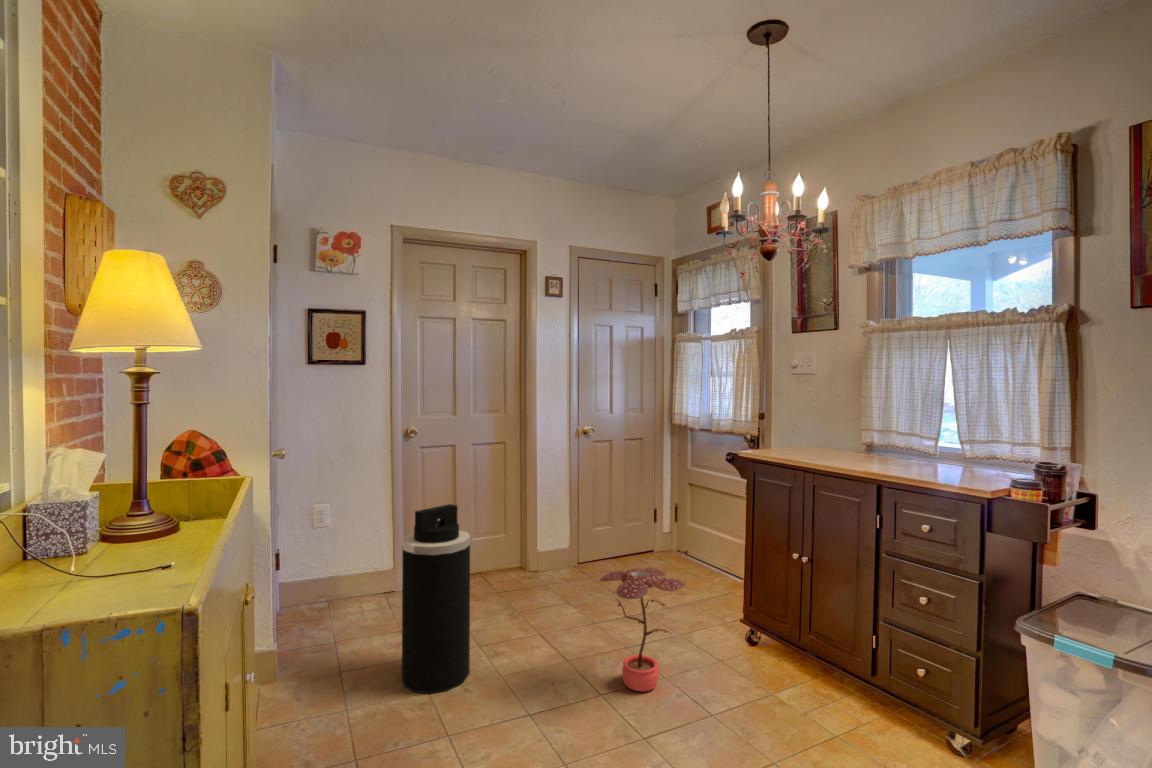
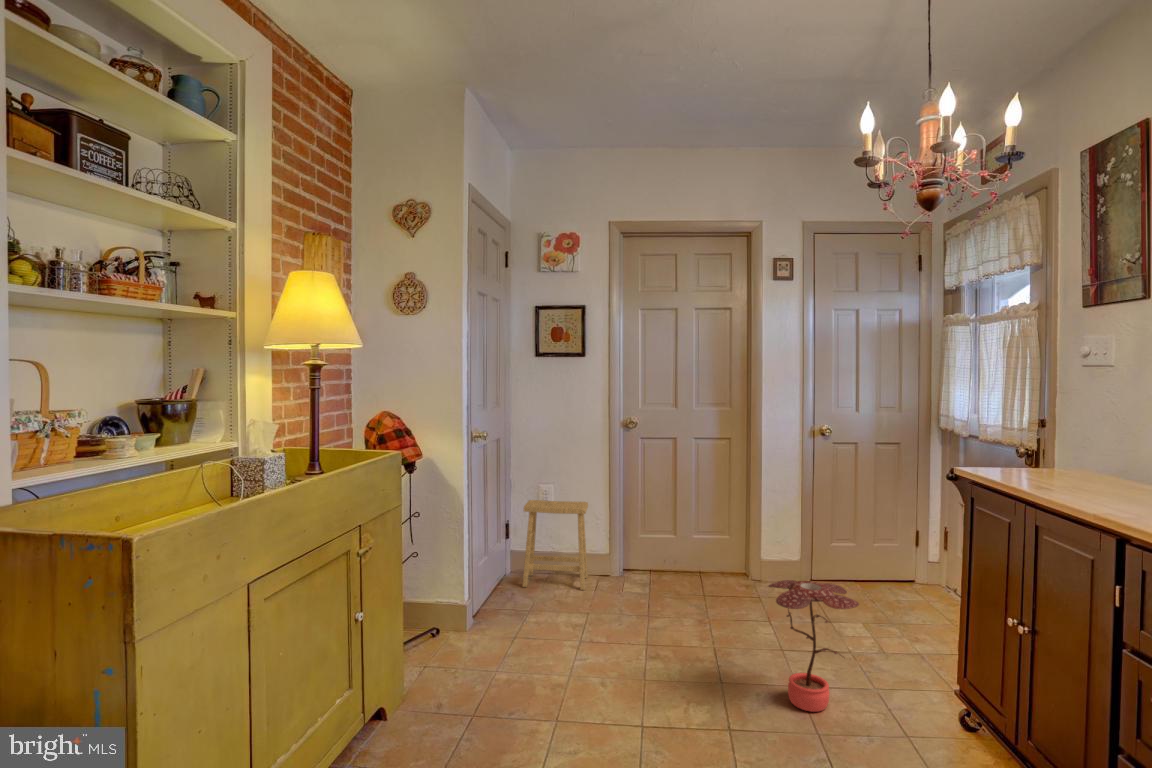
trash can: present [402,504,470,693] -> none [582,491,645,661]
footstool: none [301,521,377,628] -> present [522,500,588,590]

